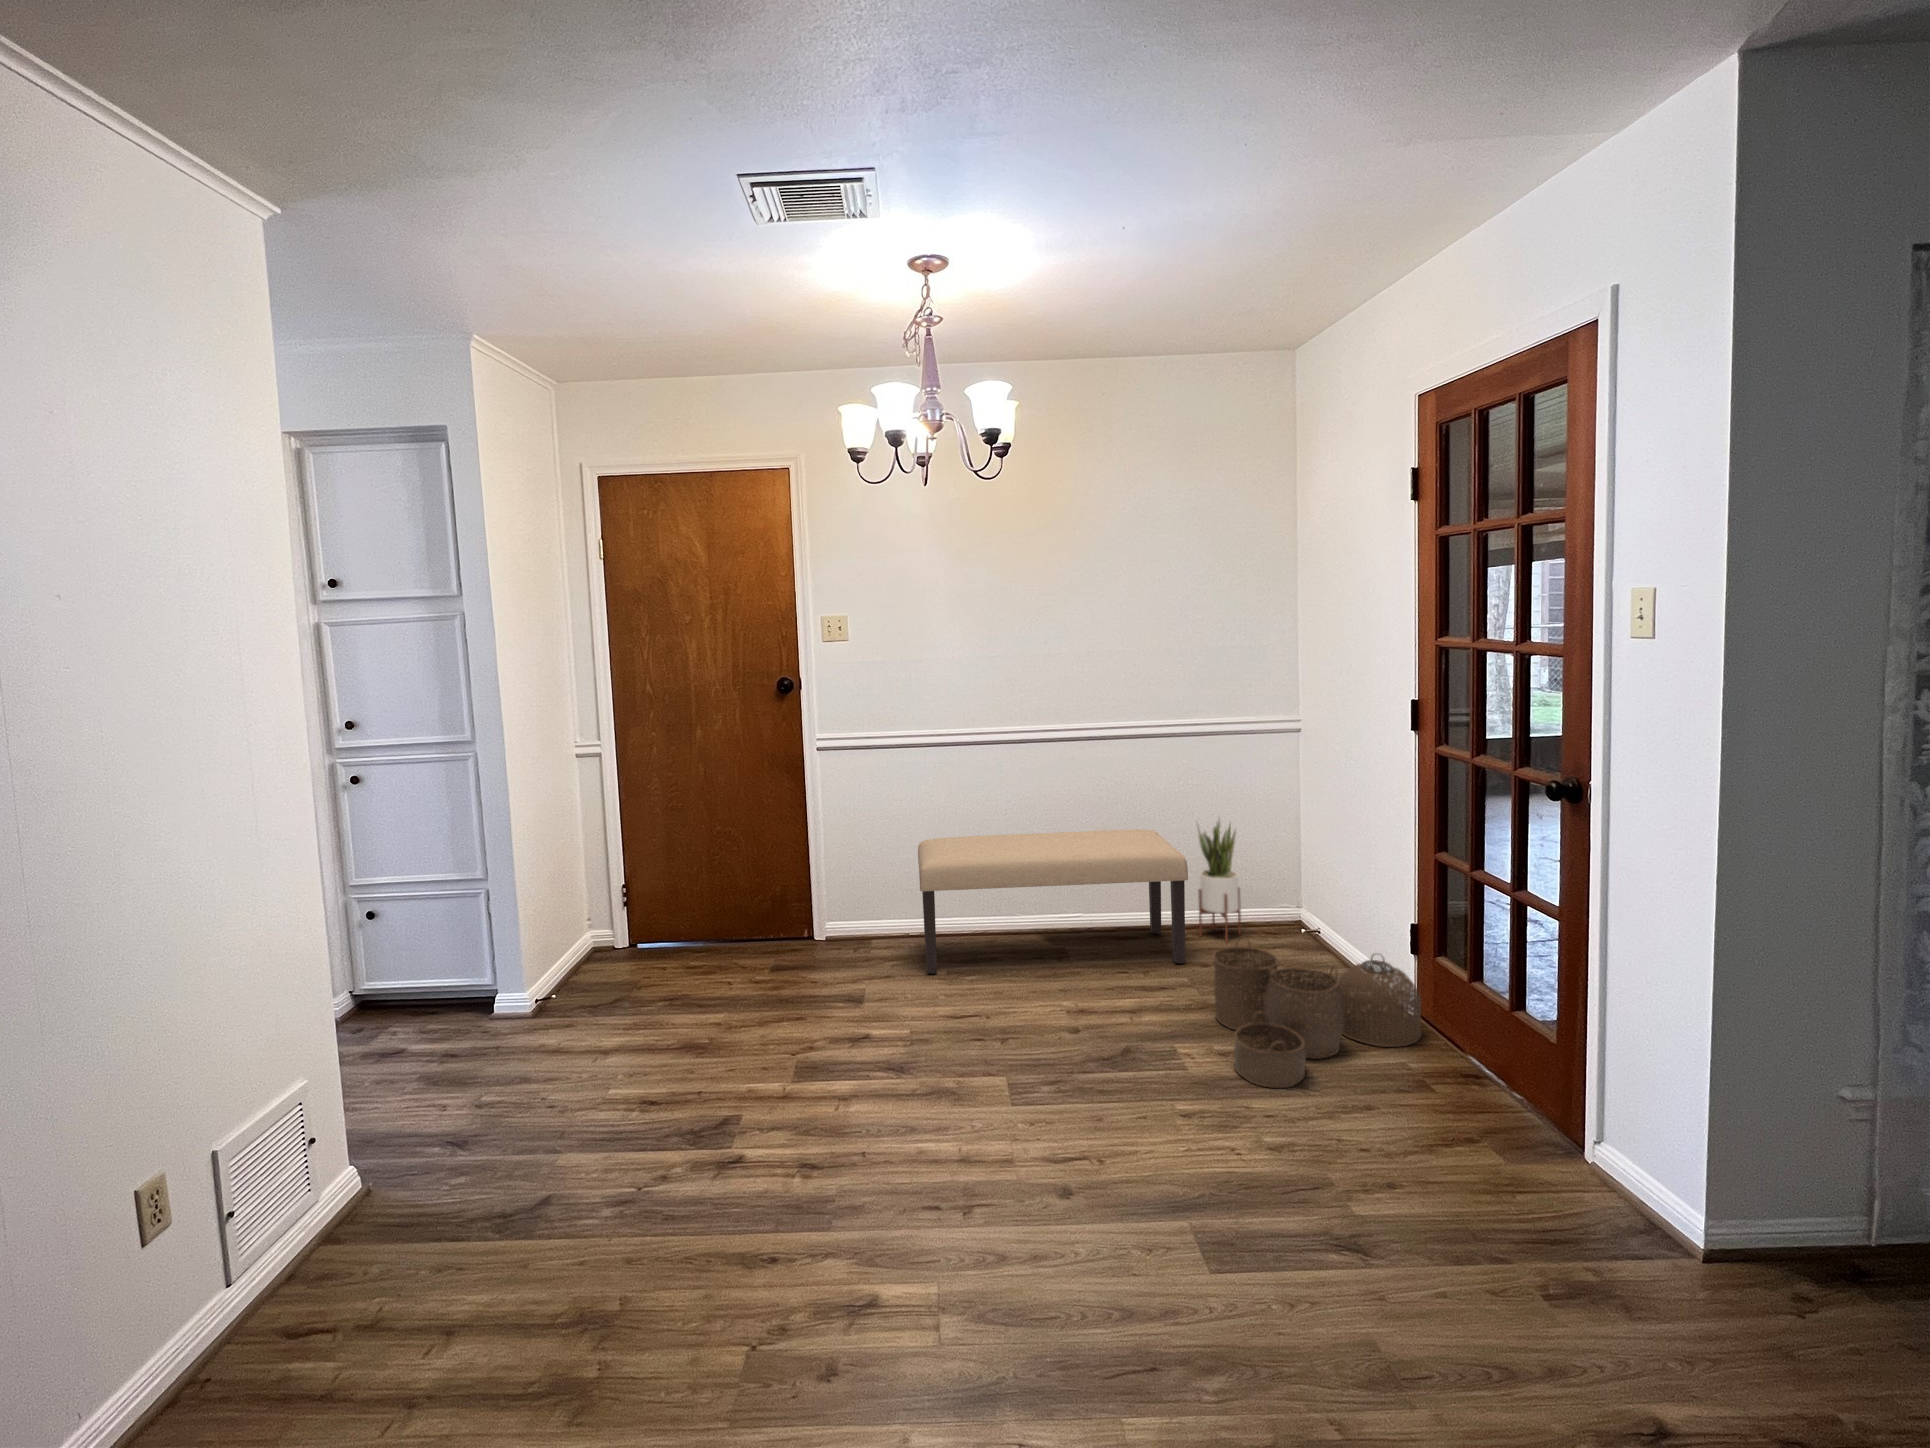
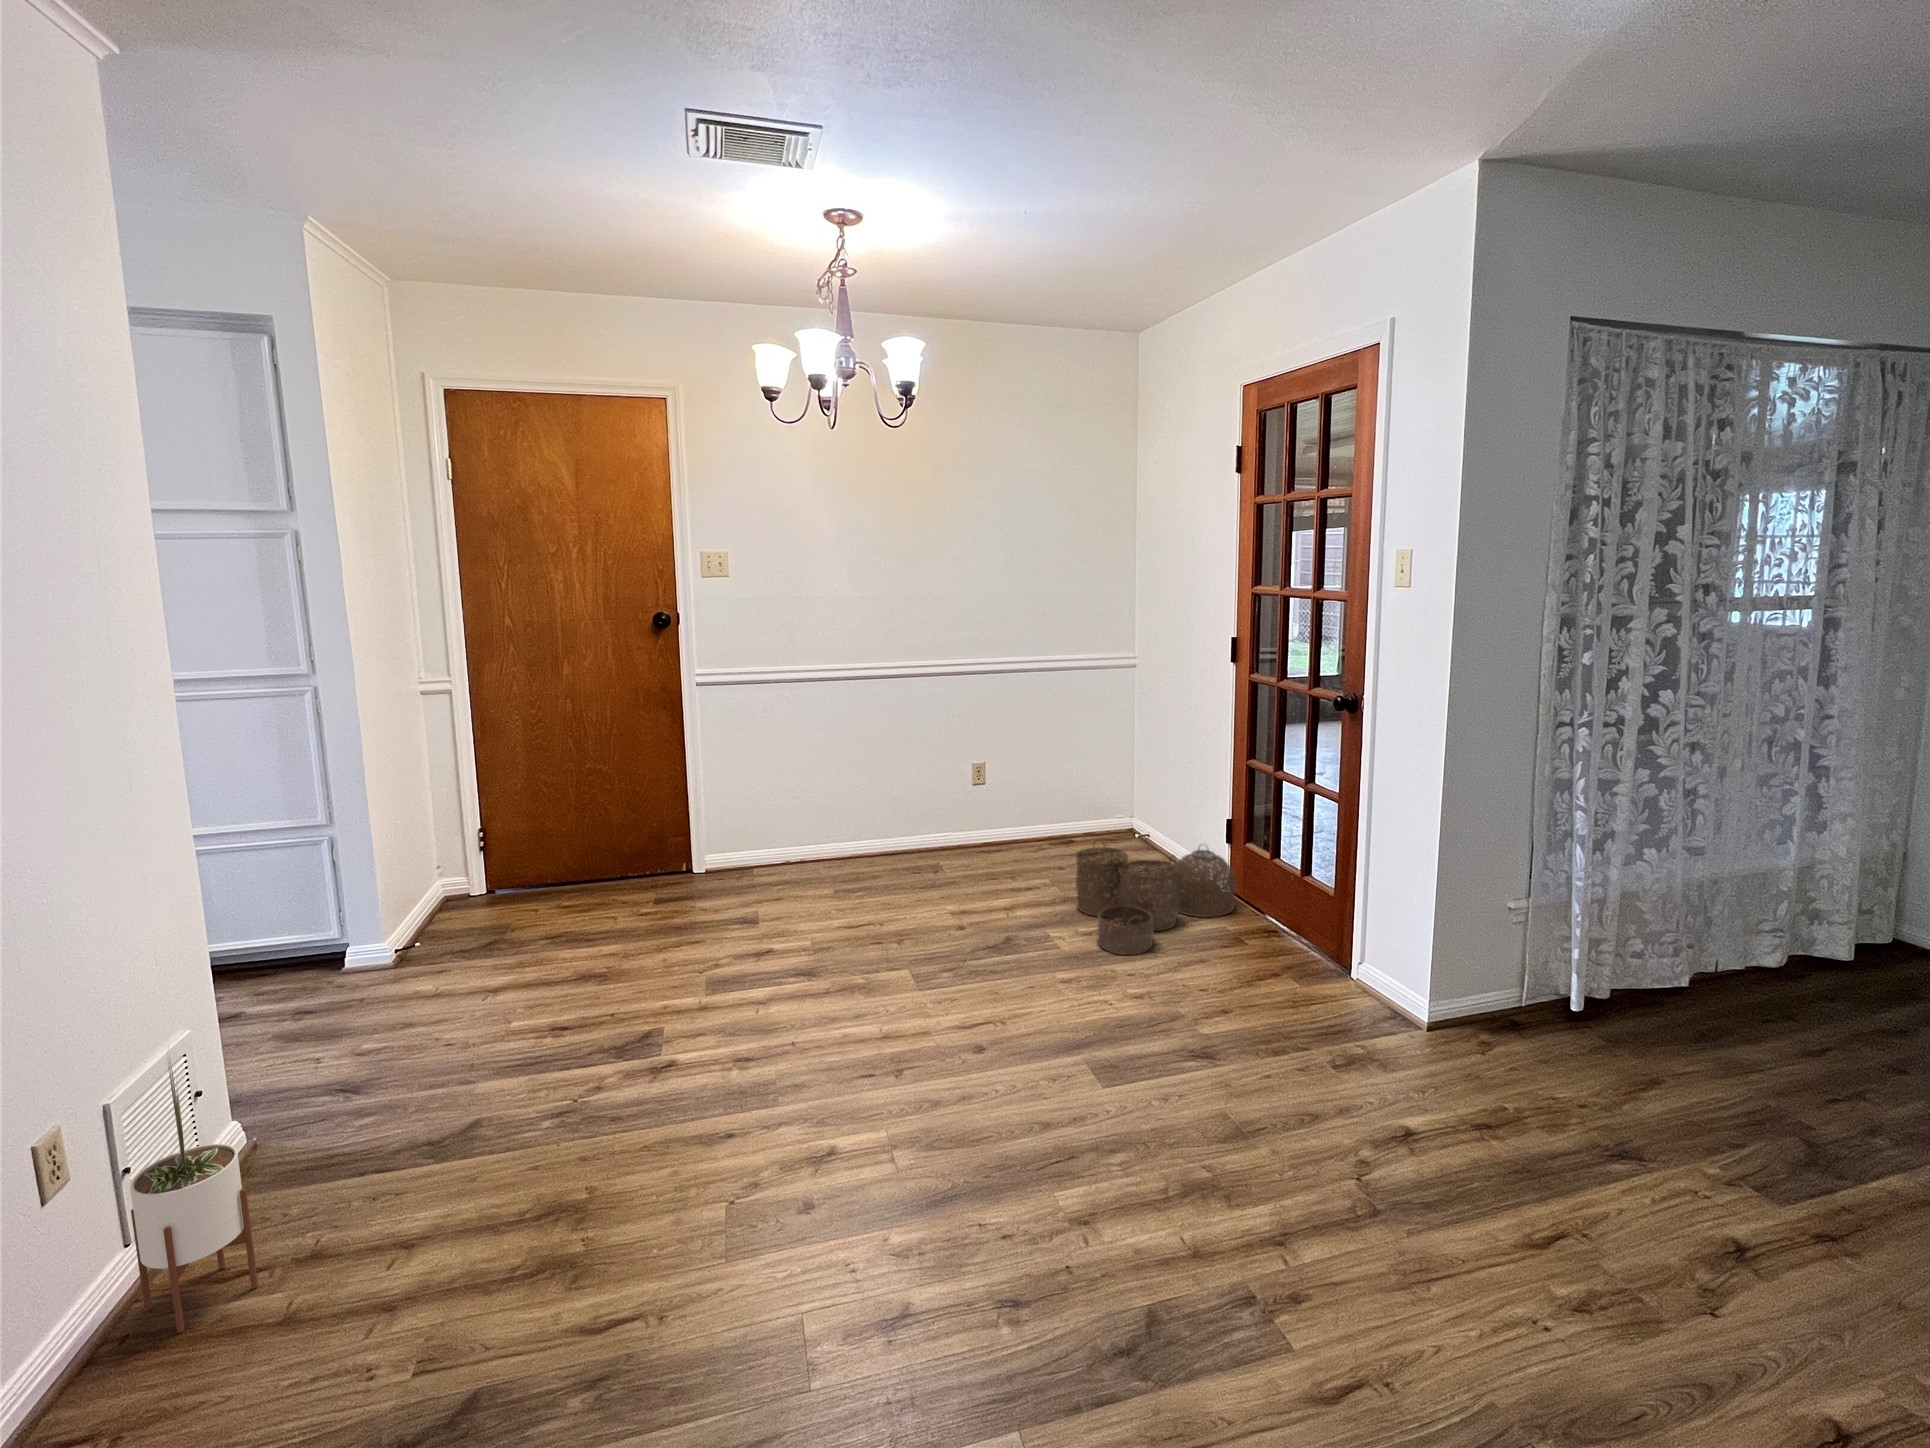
potted plant: present [1197,818,1241,942] -> present [130,1059,258,1333]
bench: present [918,829,1188,974] -> none [799,754,1049,895]

